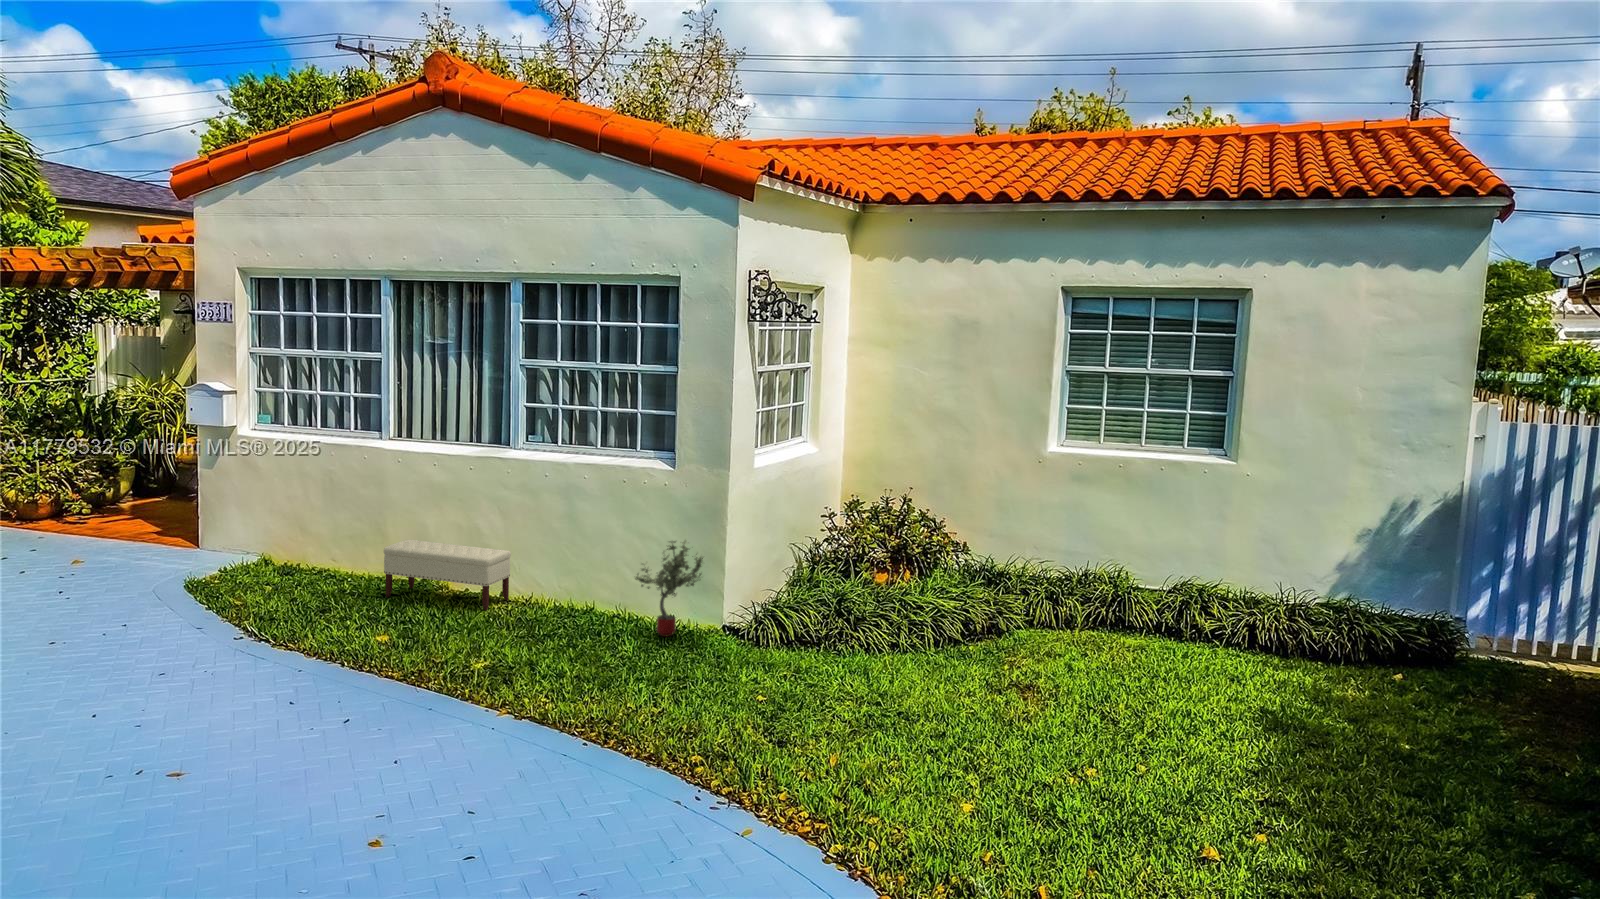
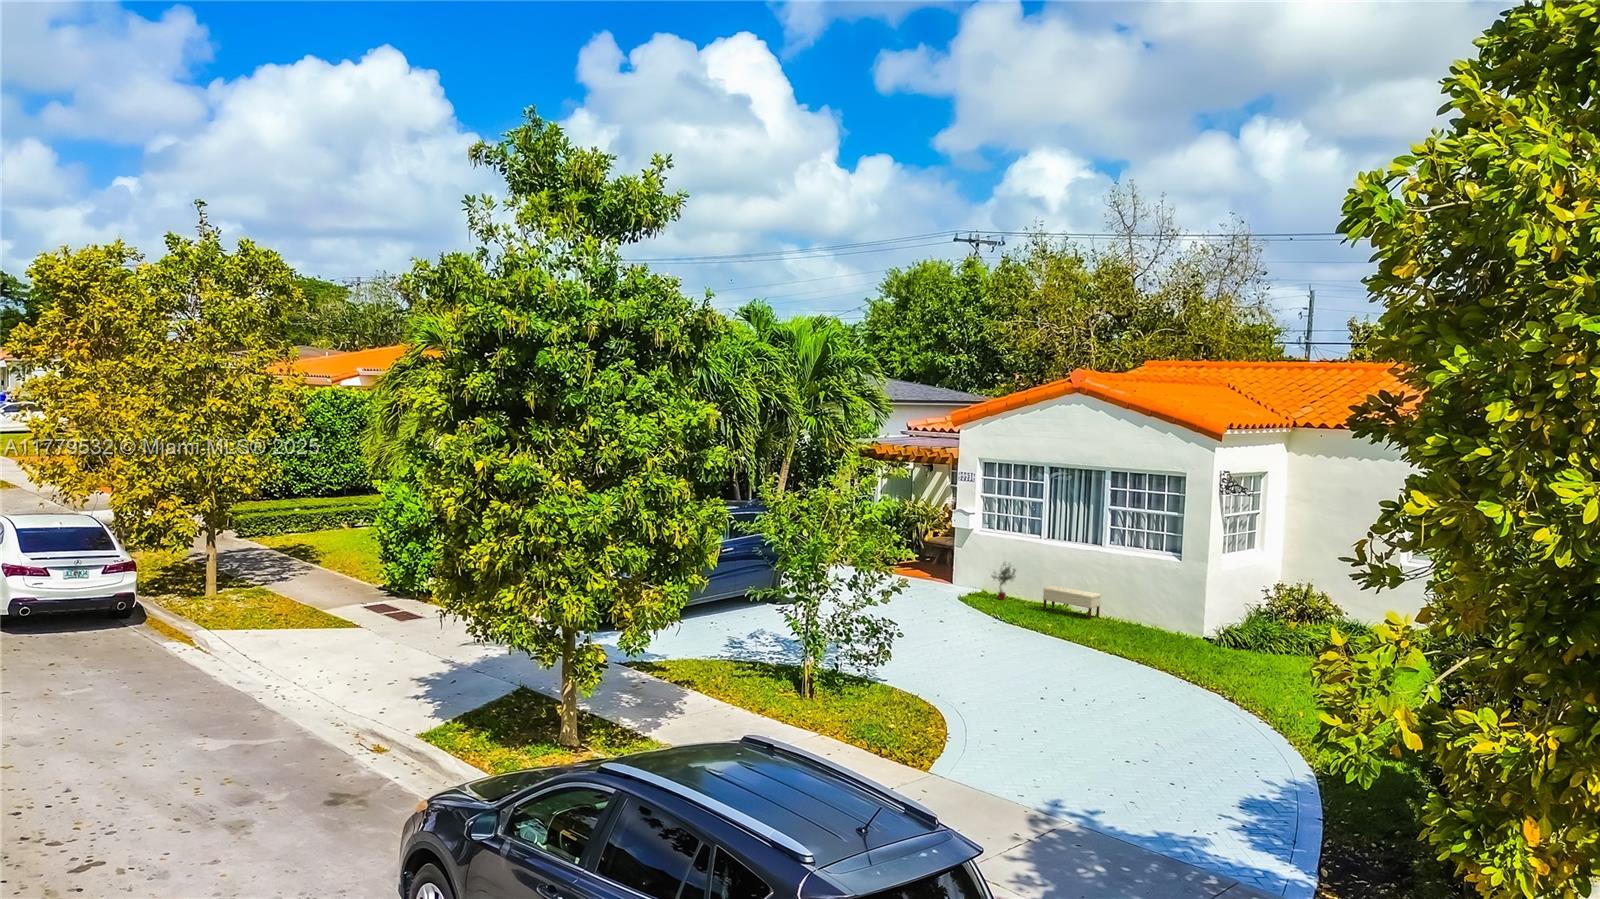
potted tree: present [635,541,703,637] -> present [992,563,1016,600]

